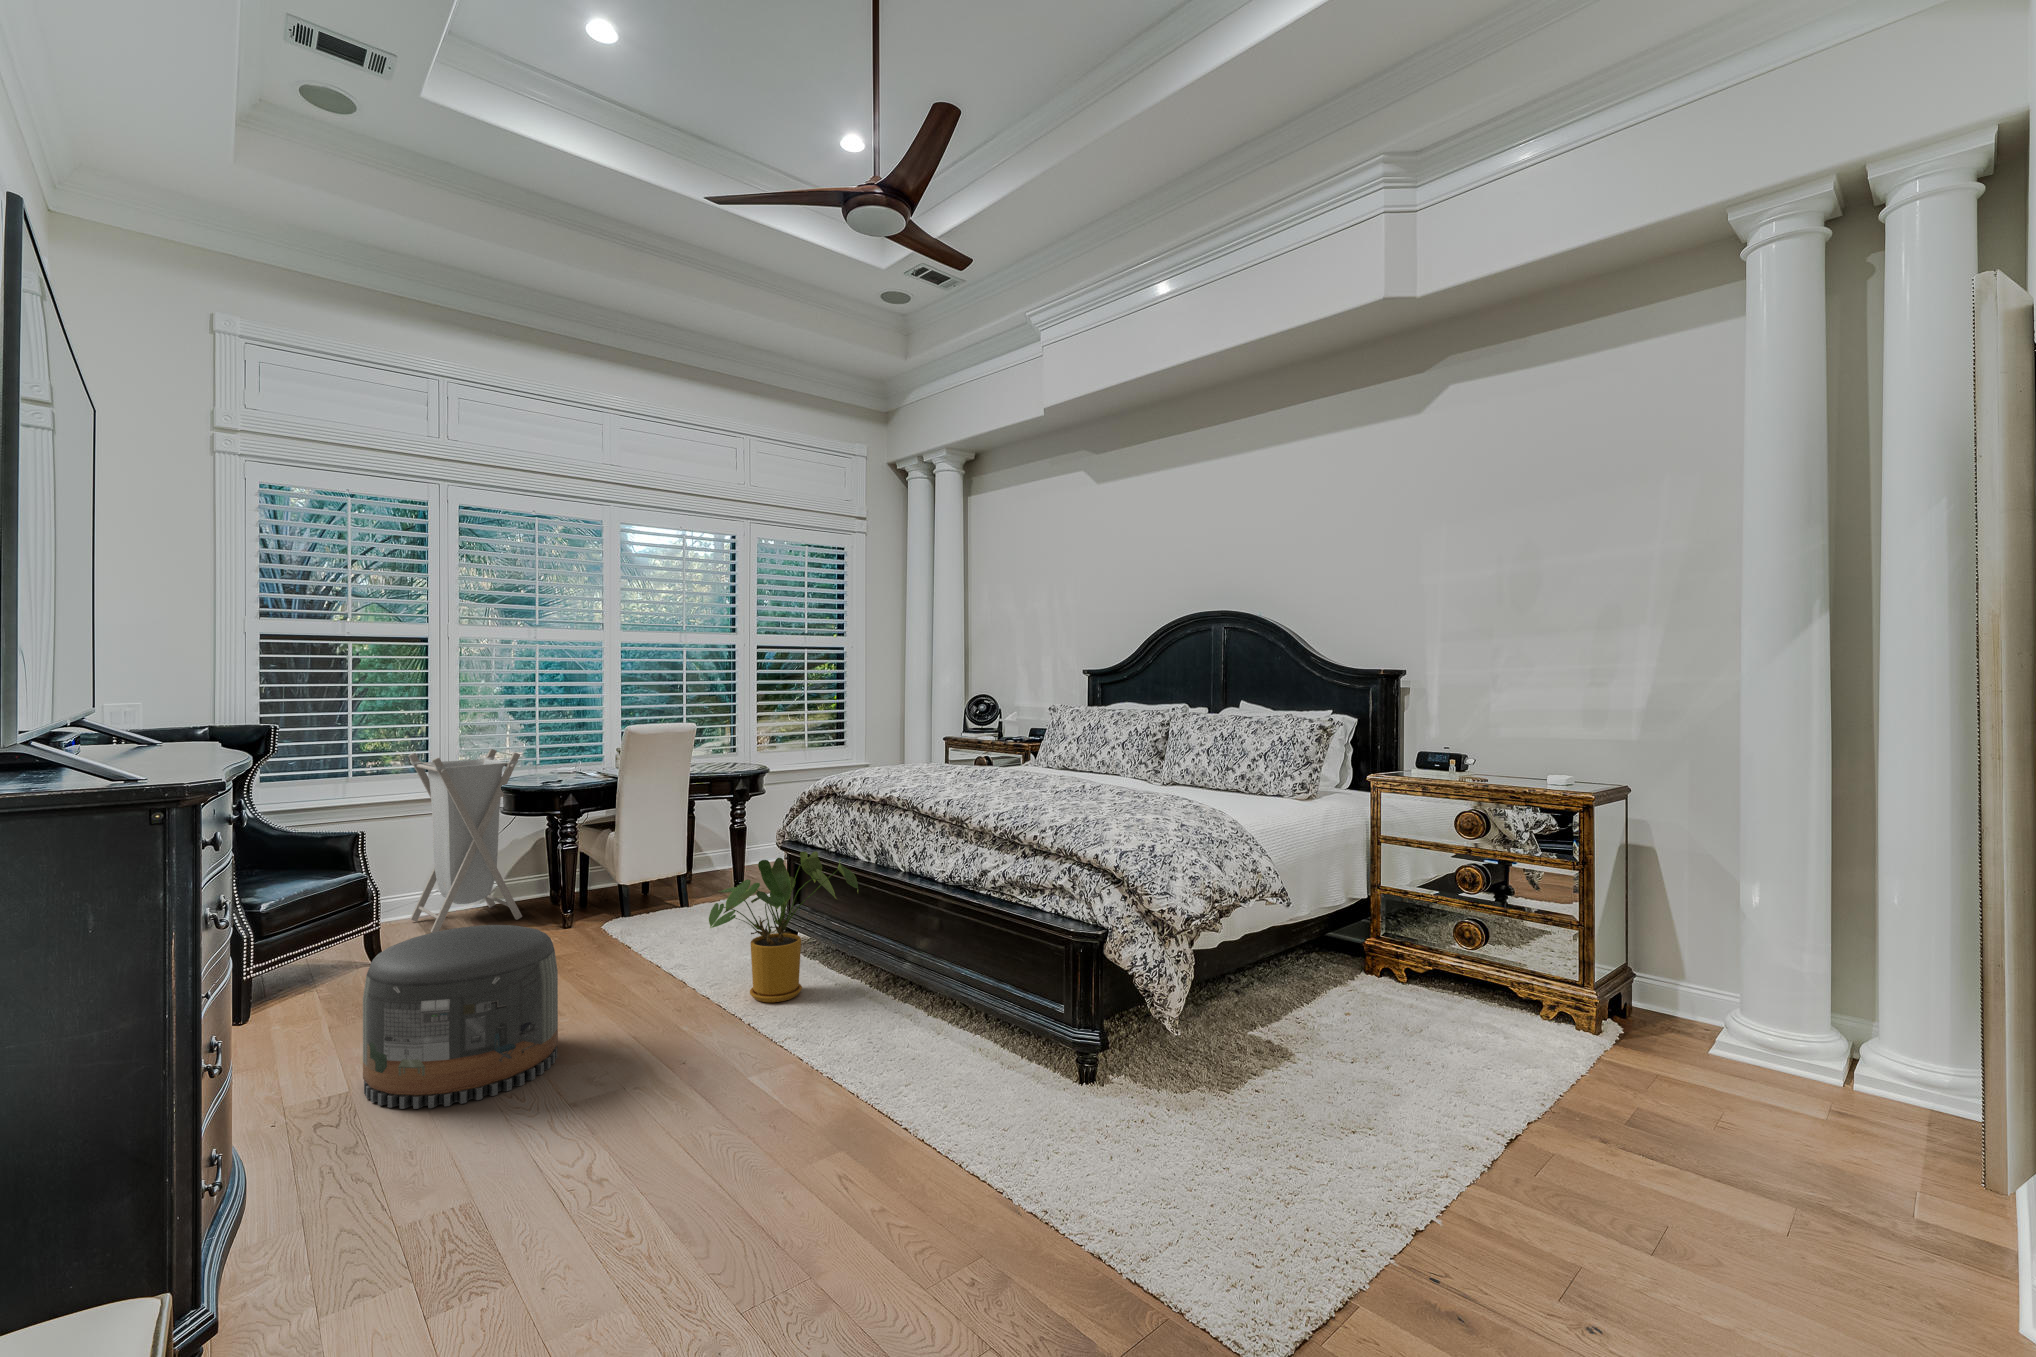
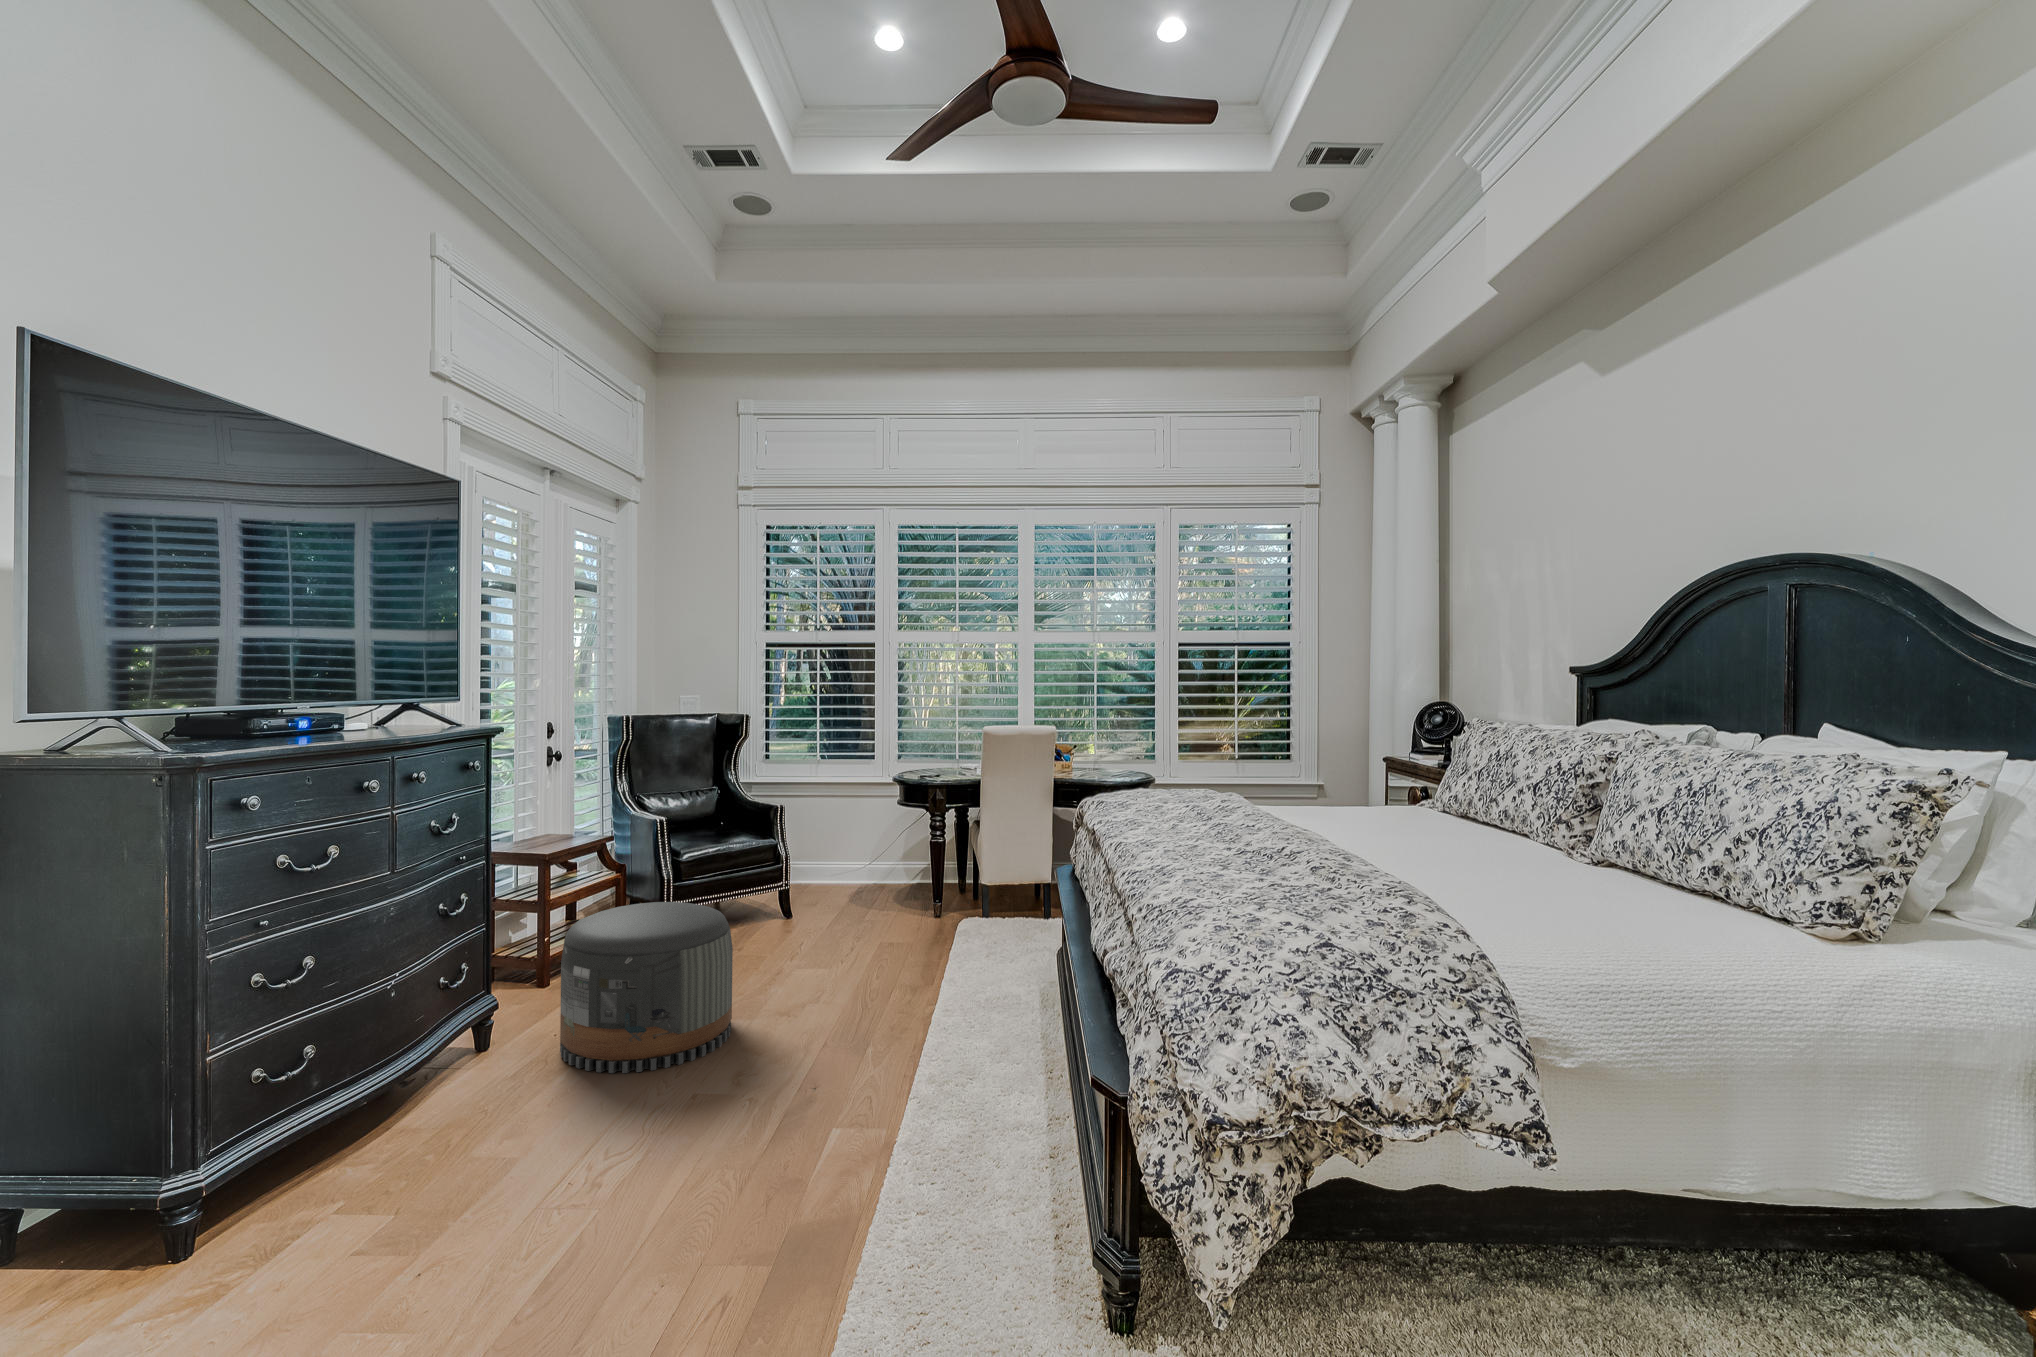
laundry hamper: present [408,749,522,932] -> none [818,737,897,902]
house plant: present [709,851,858,1002] -> none [881,880,1056,1054]

